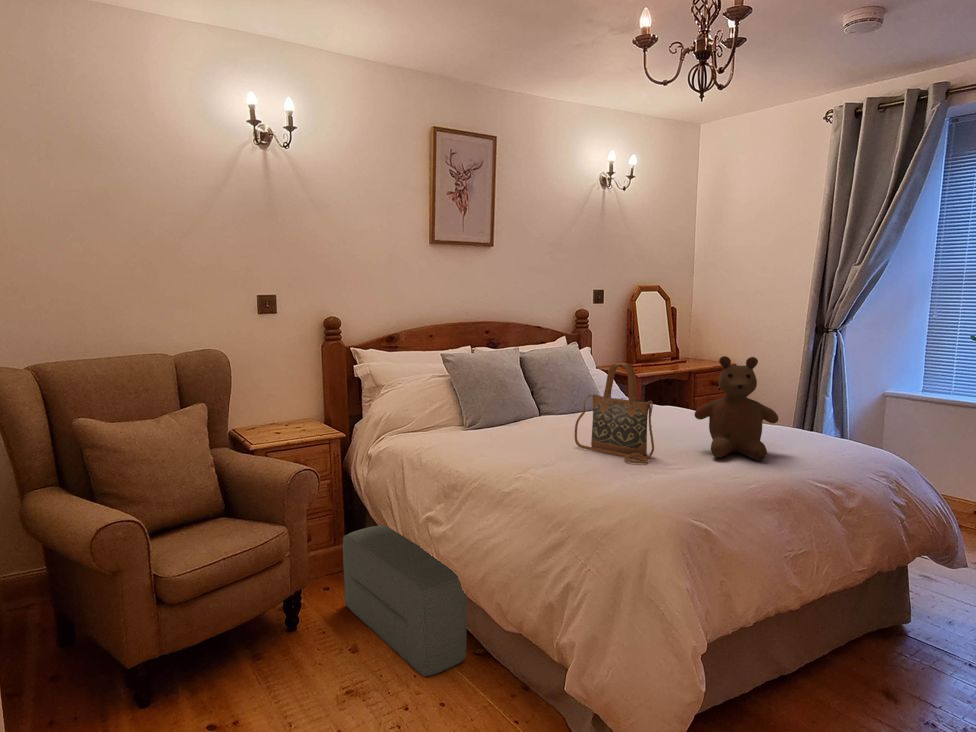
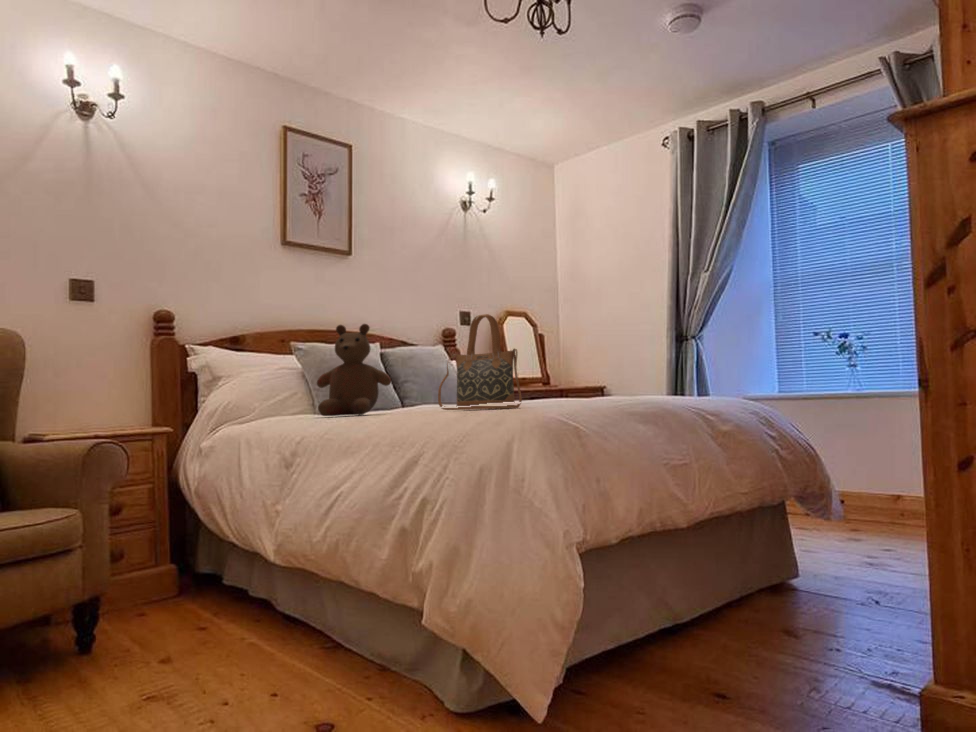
teddy bear: present [694,356,779,460] -> present [317,324,391,416]
pouf: present [343,525,467,676] -> none [164,526,317,673]

